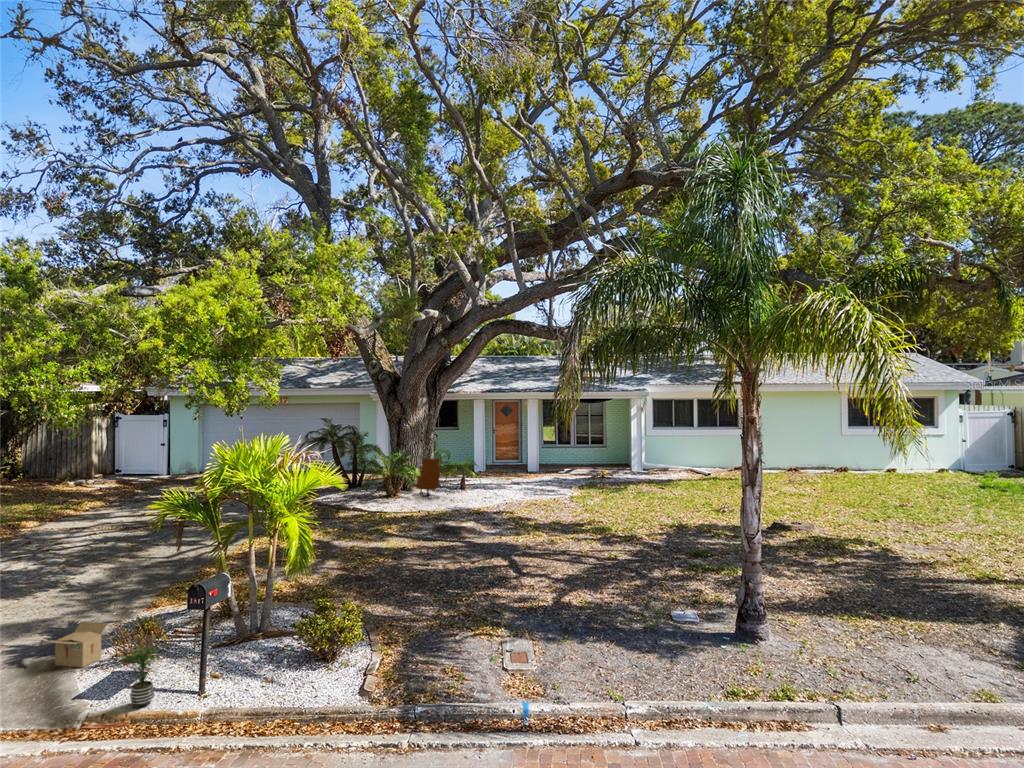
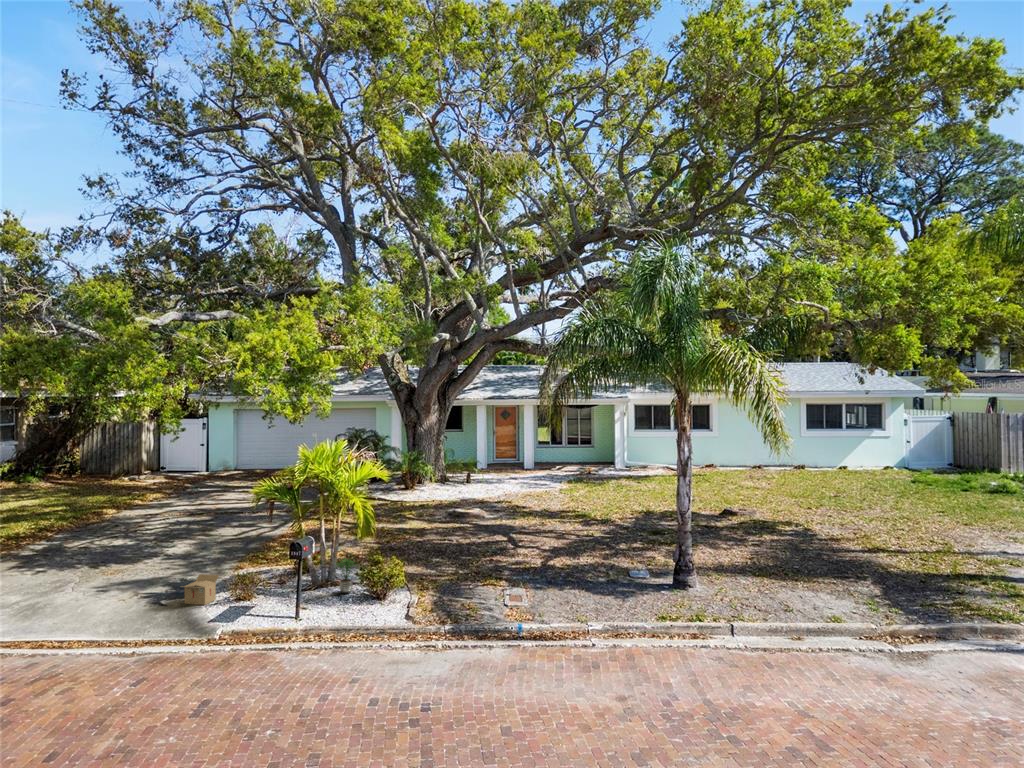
lounge chair: present [414,458,440,498] -> none [425,457,449,492]
potted plant: present [121,646,159,708] -> present [336,558,355,594]

